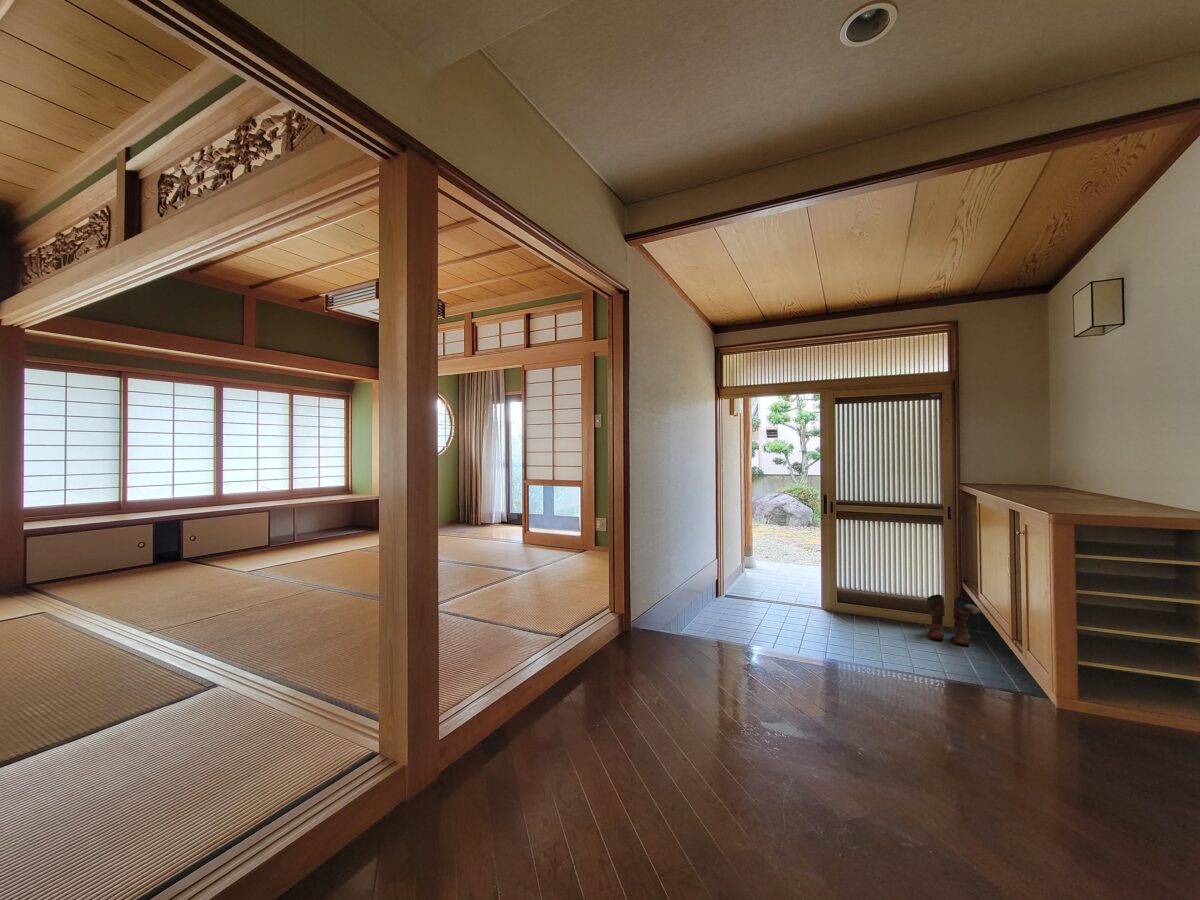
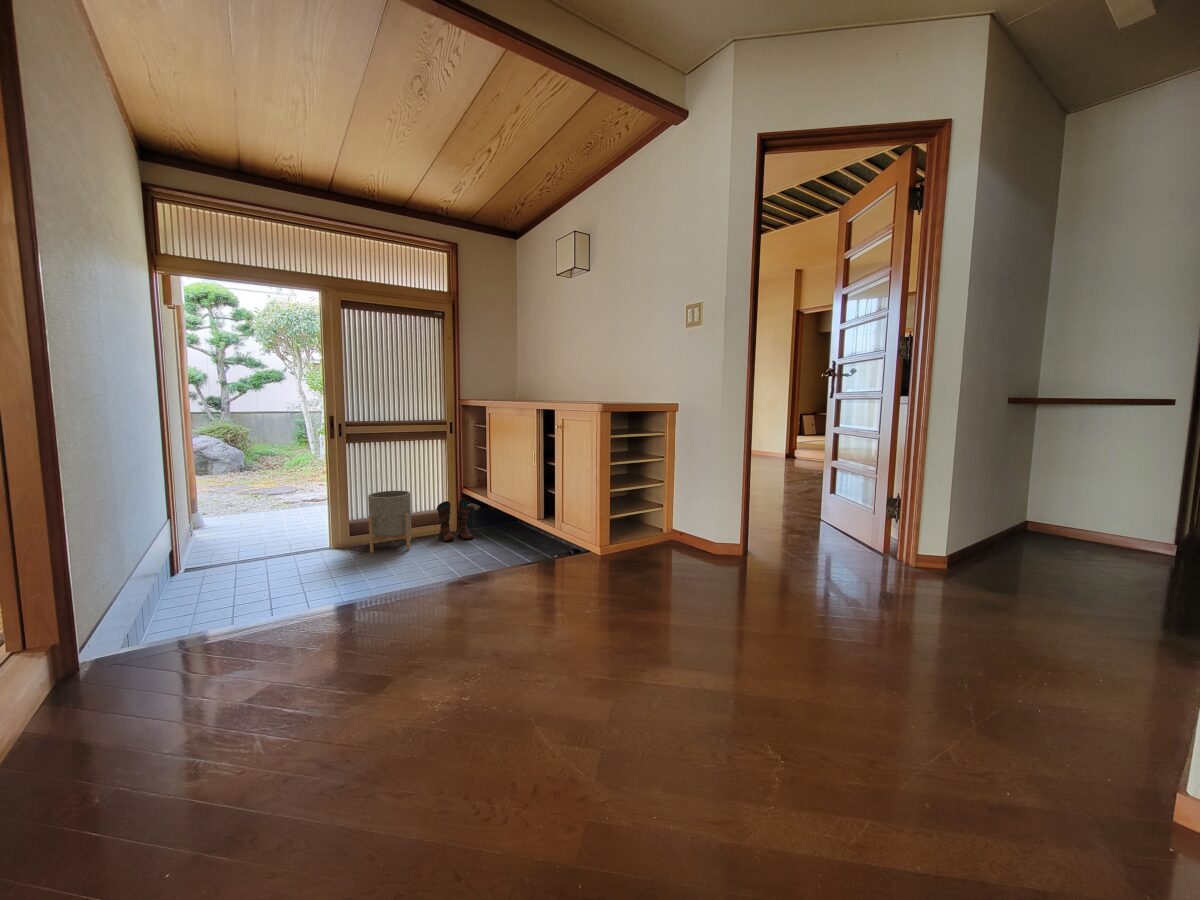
planter: none [847,570,896,634] -> present [368,491,411,553]

